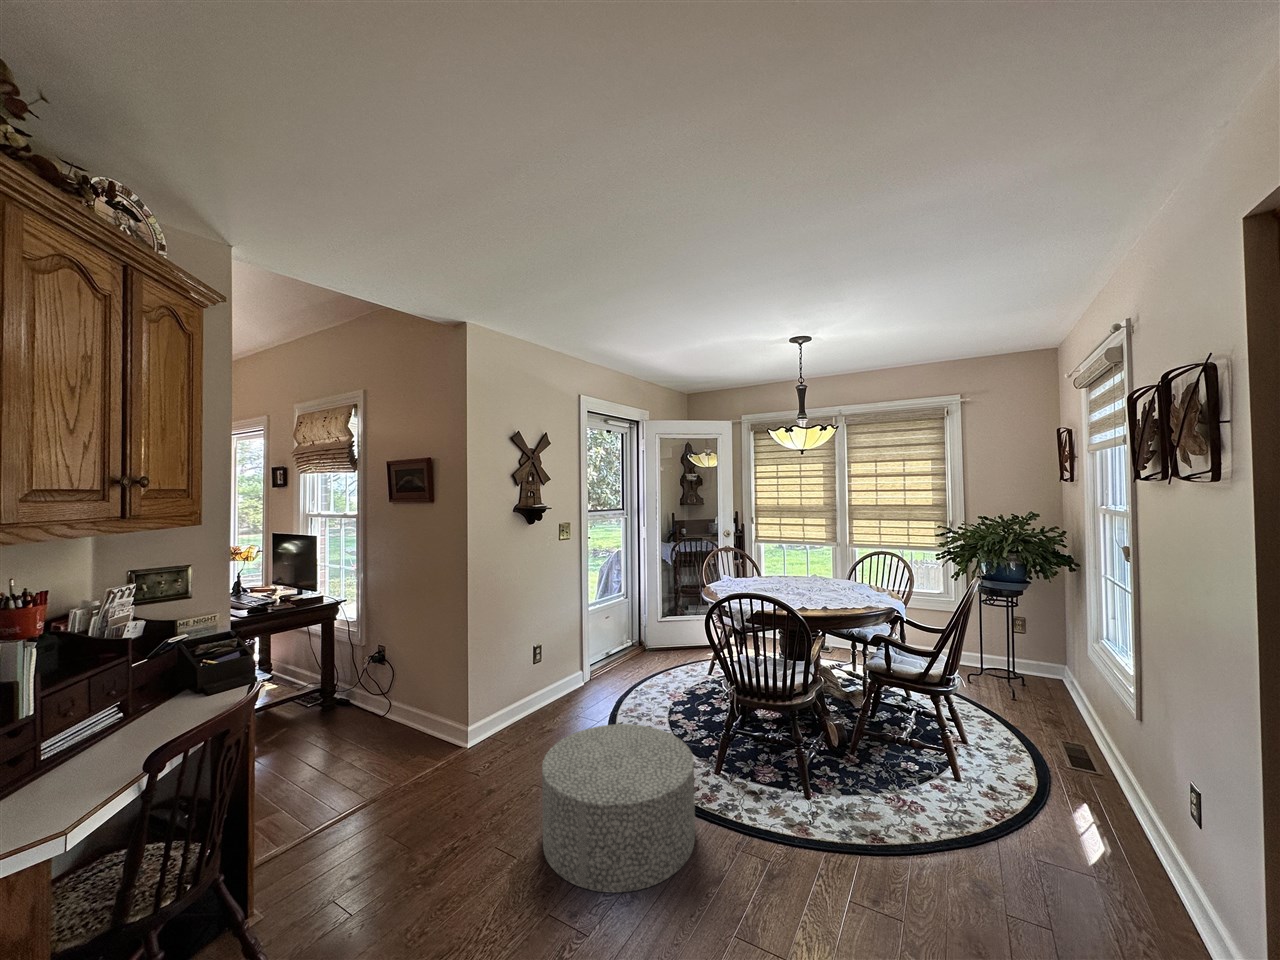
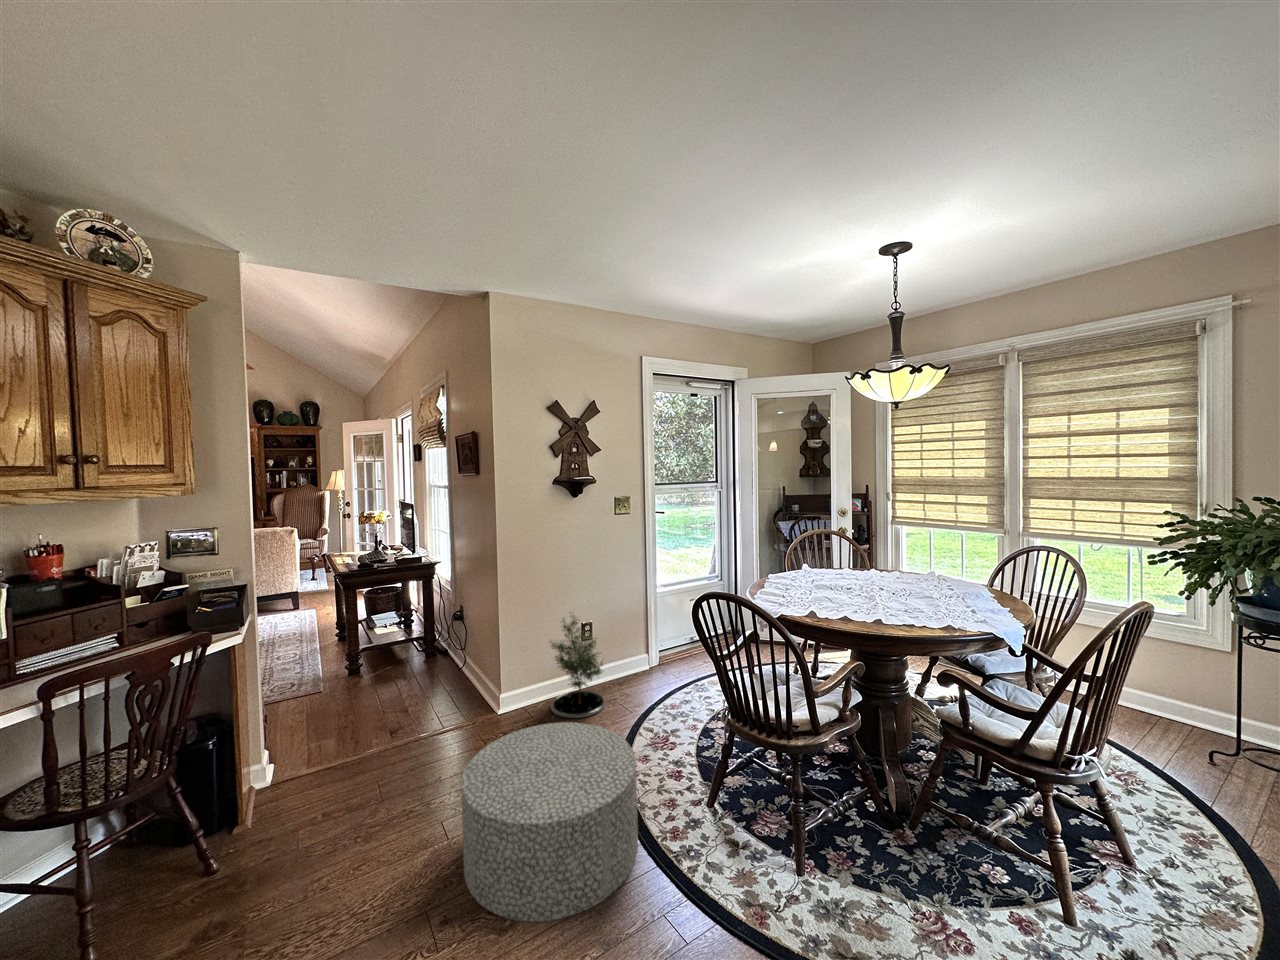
potted tree: none [516,631,577,736] -> present [551,616,606,718]

